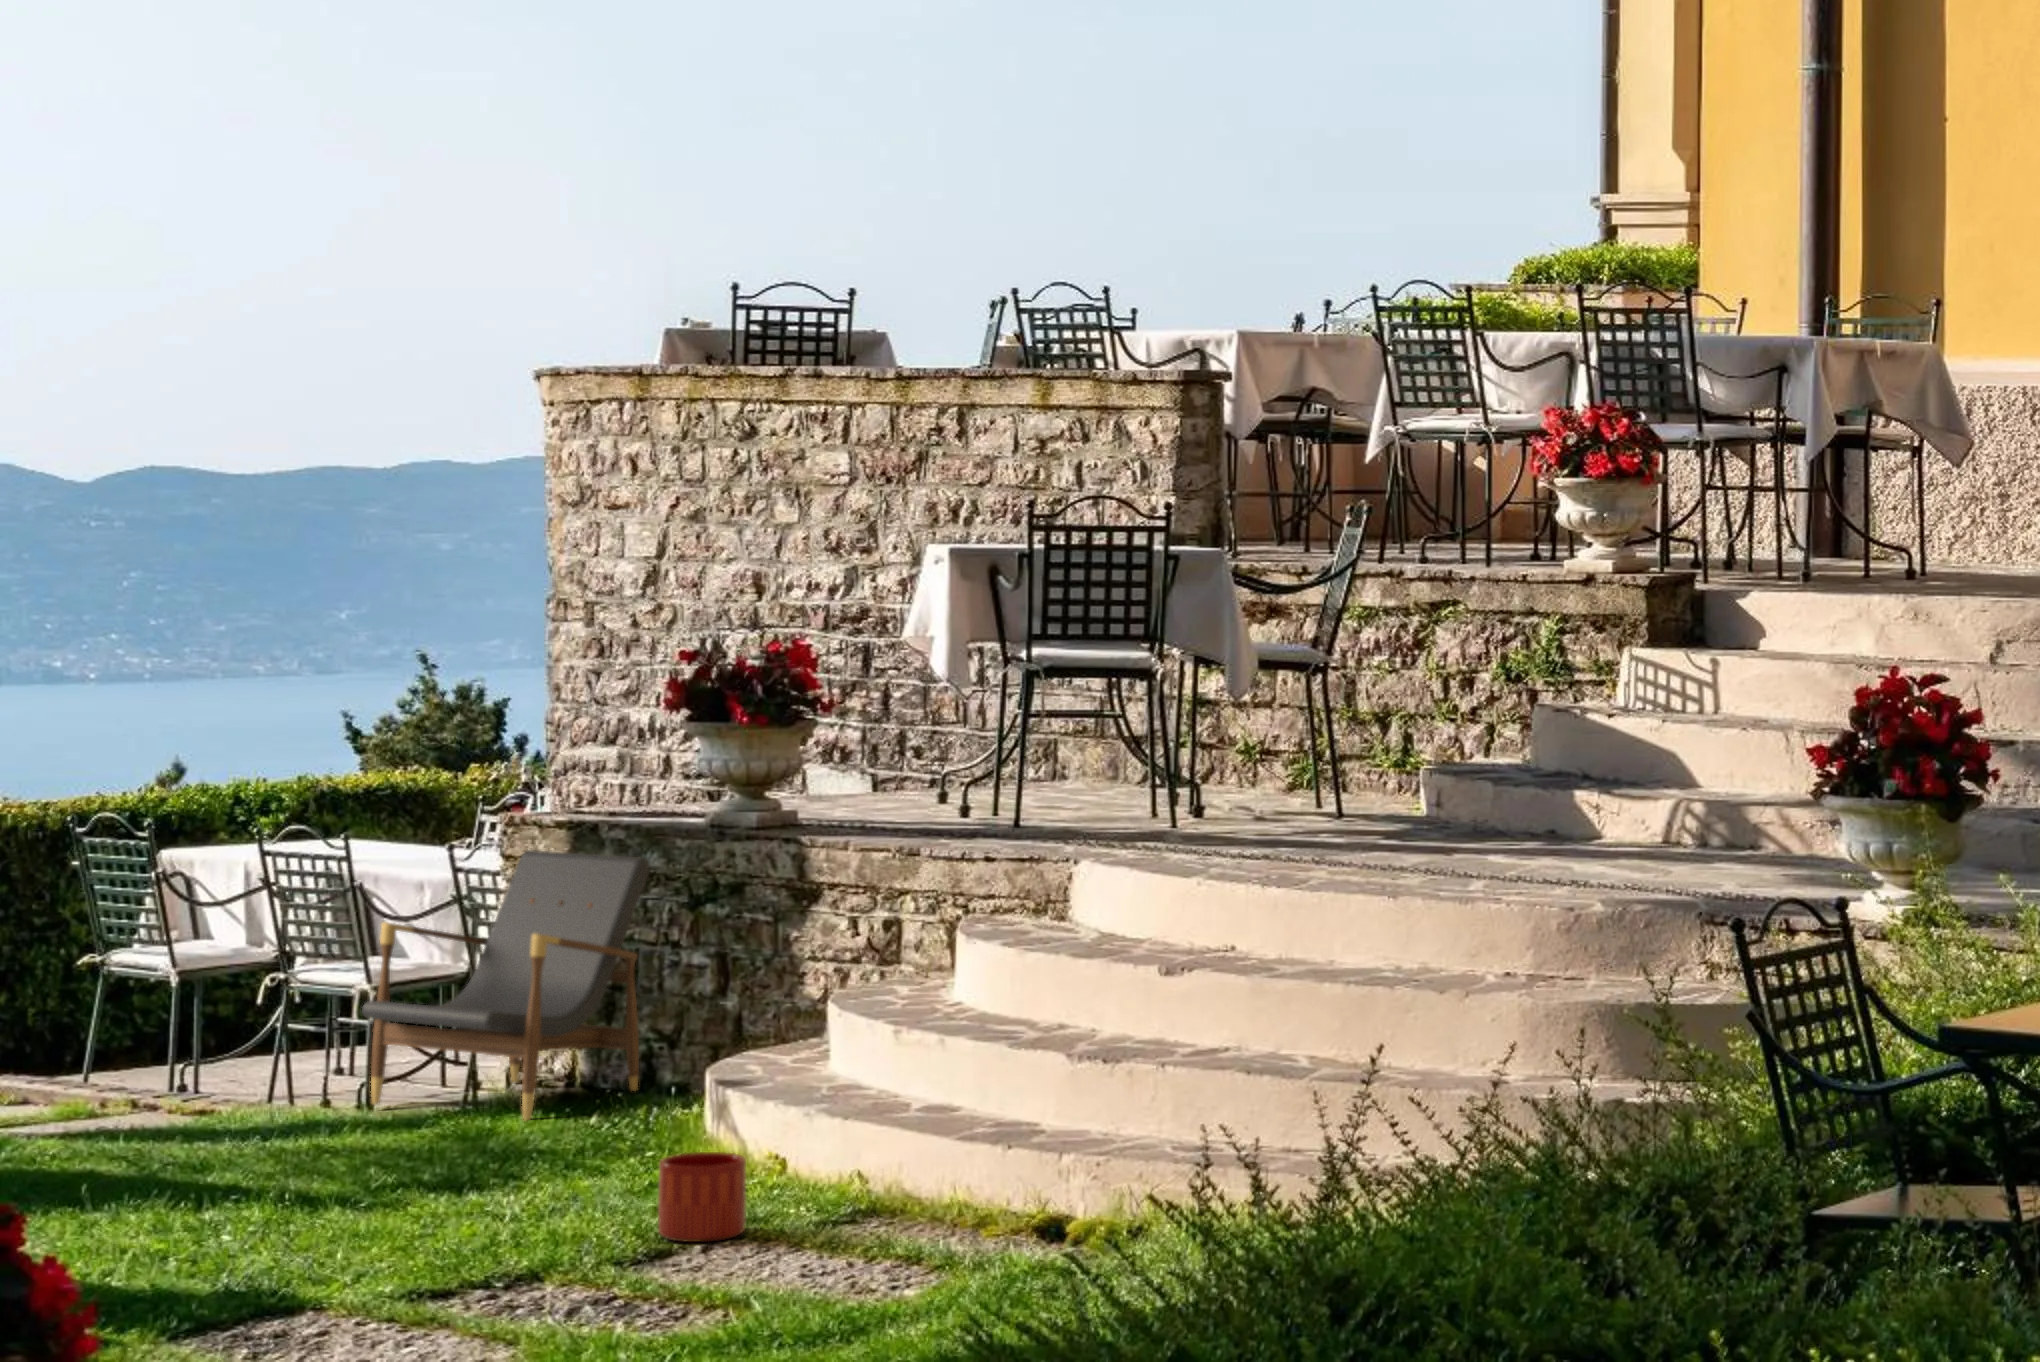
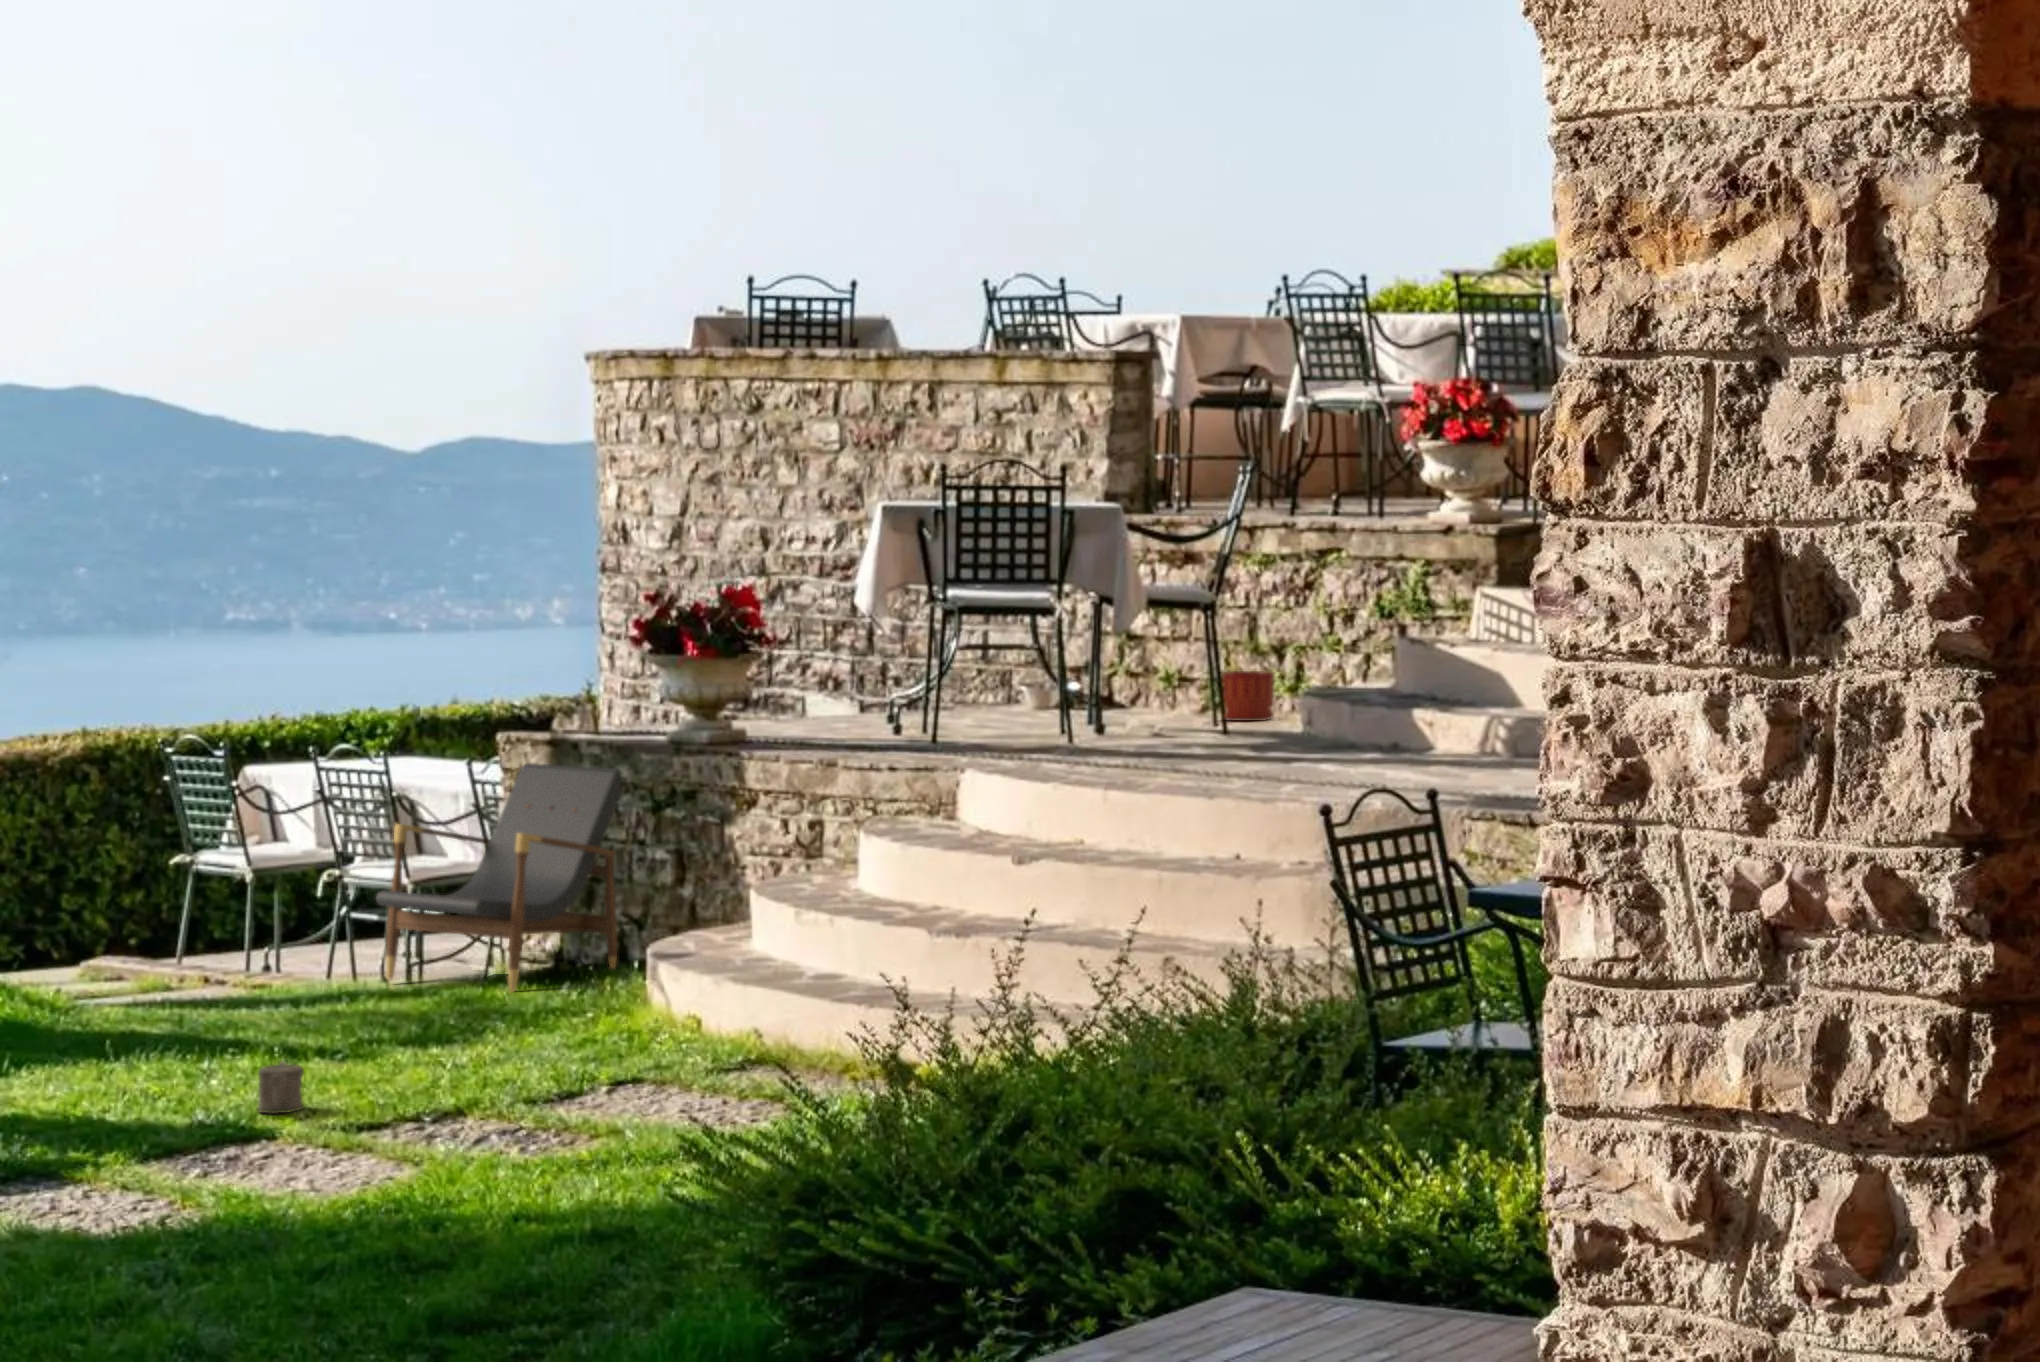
planter: present [658,1152,746,1242] -> present [1221,671,1275,721]
watering can: none [286,1212,341,1276] -> present [258,1061,304,1114]

